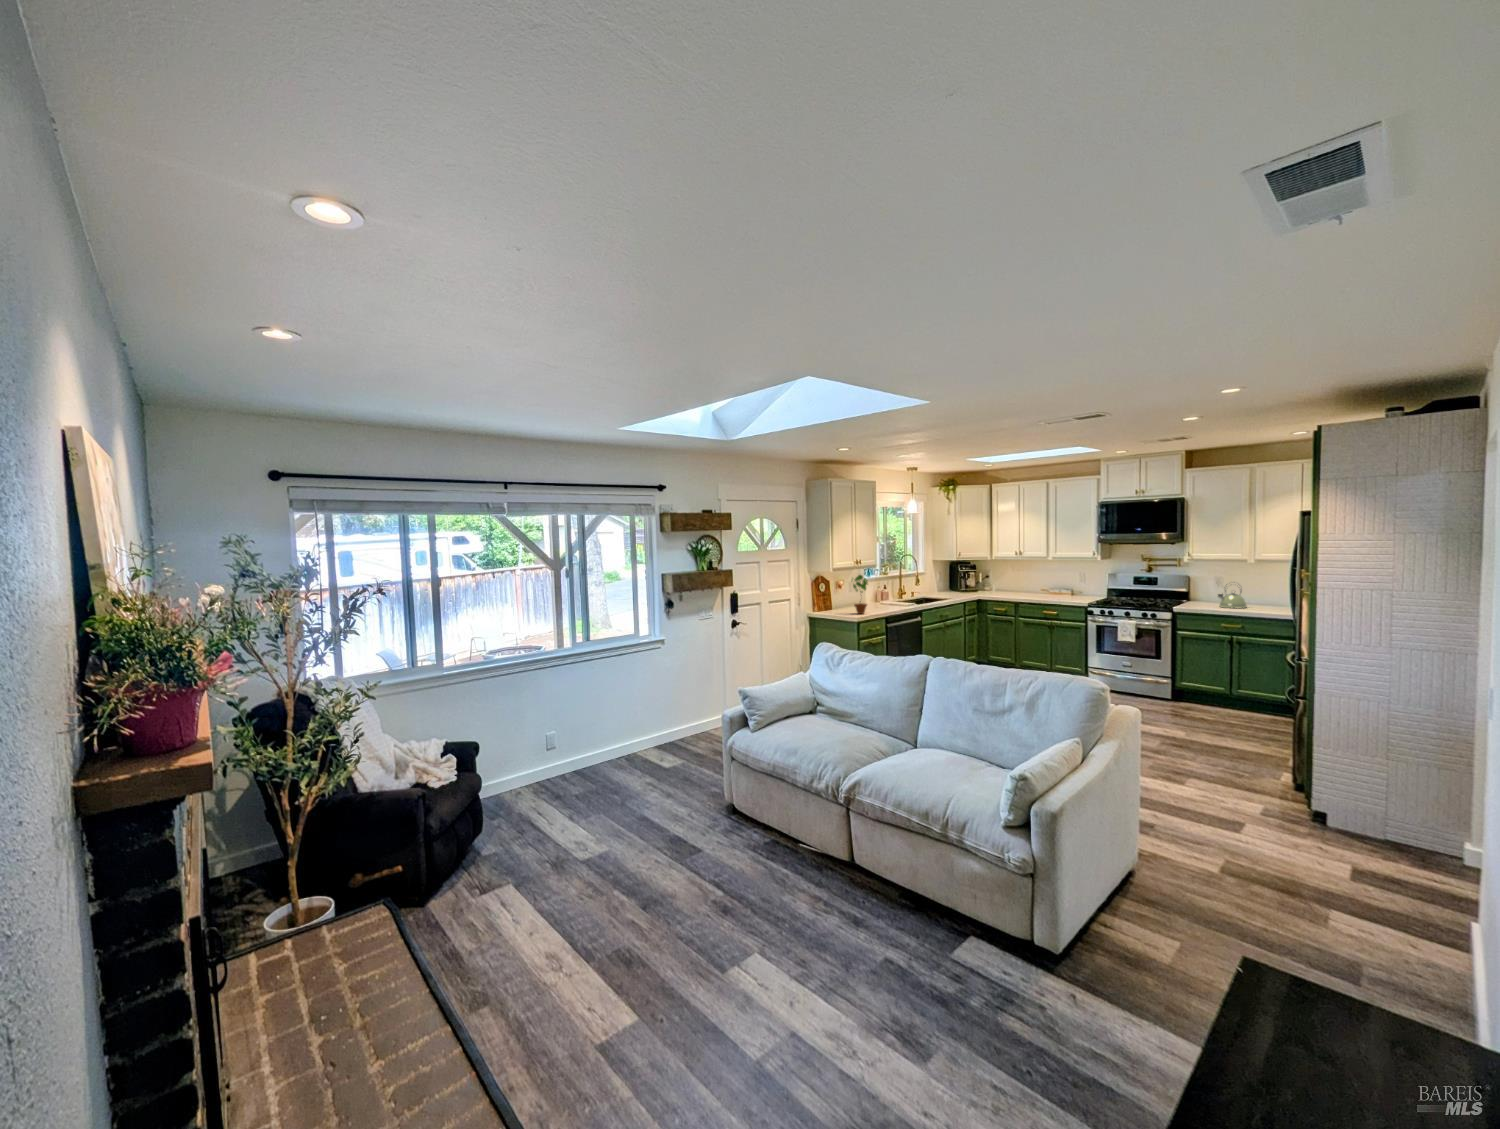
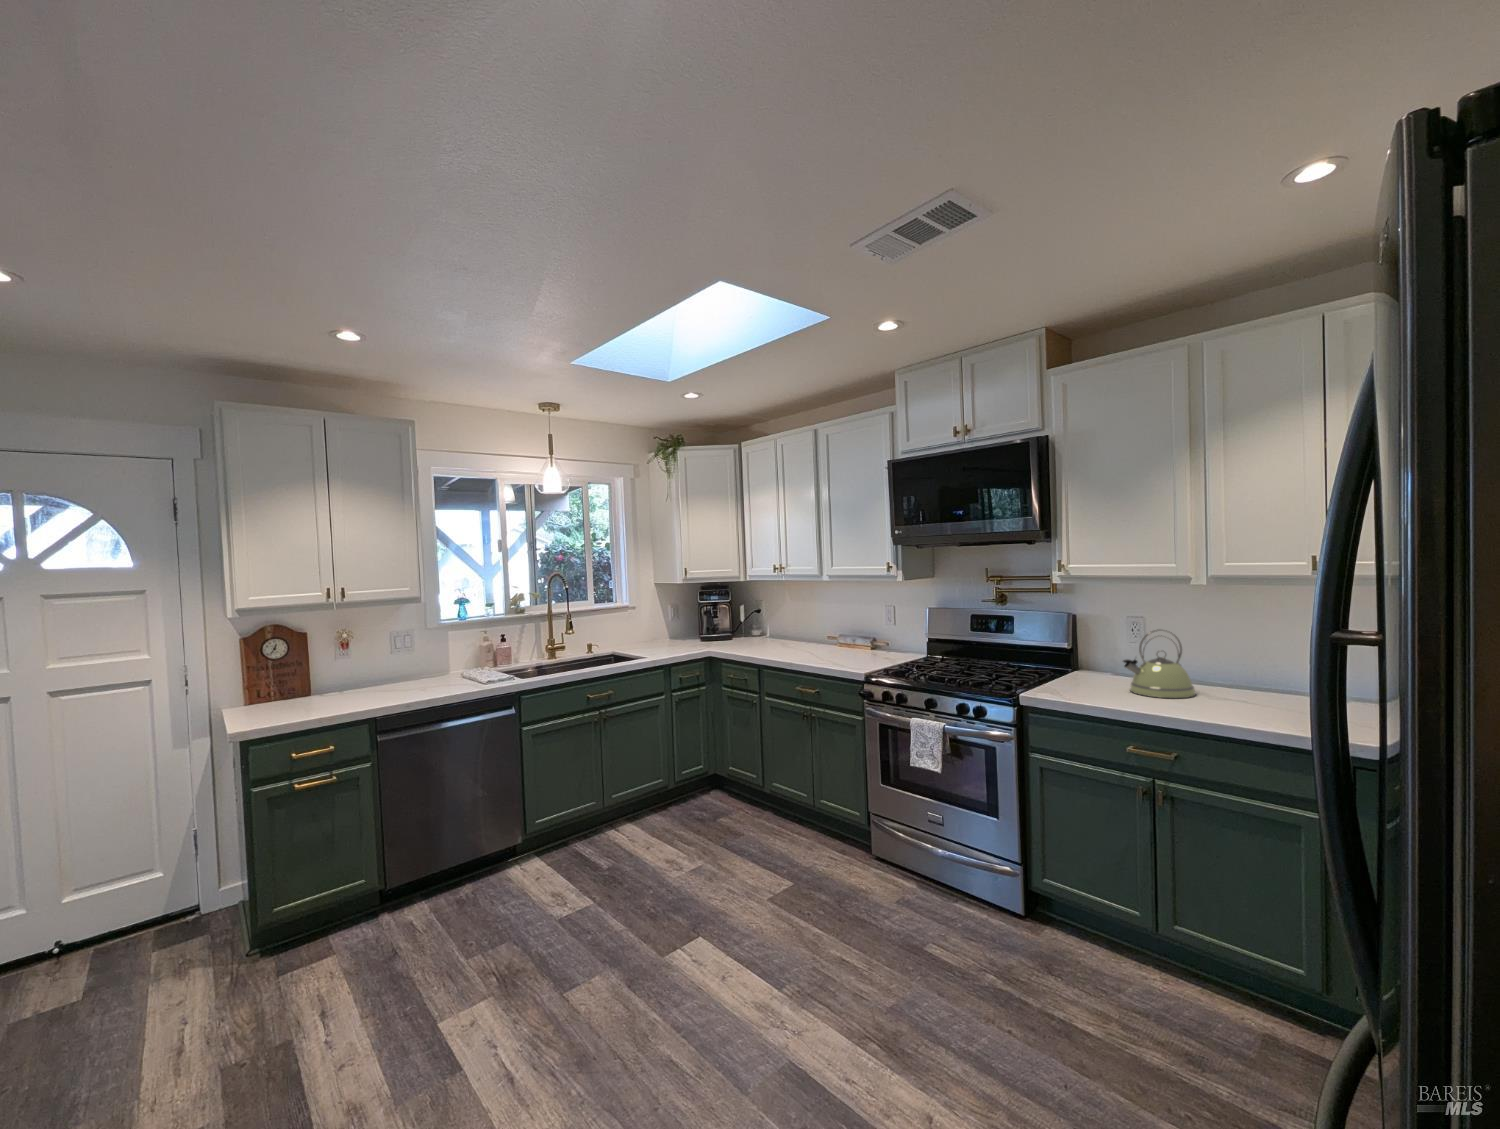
potted plant: present [853,575,868,614] -> none [278,621,320,715]

